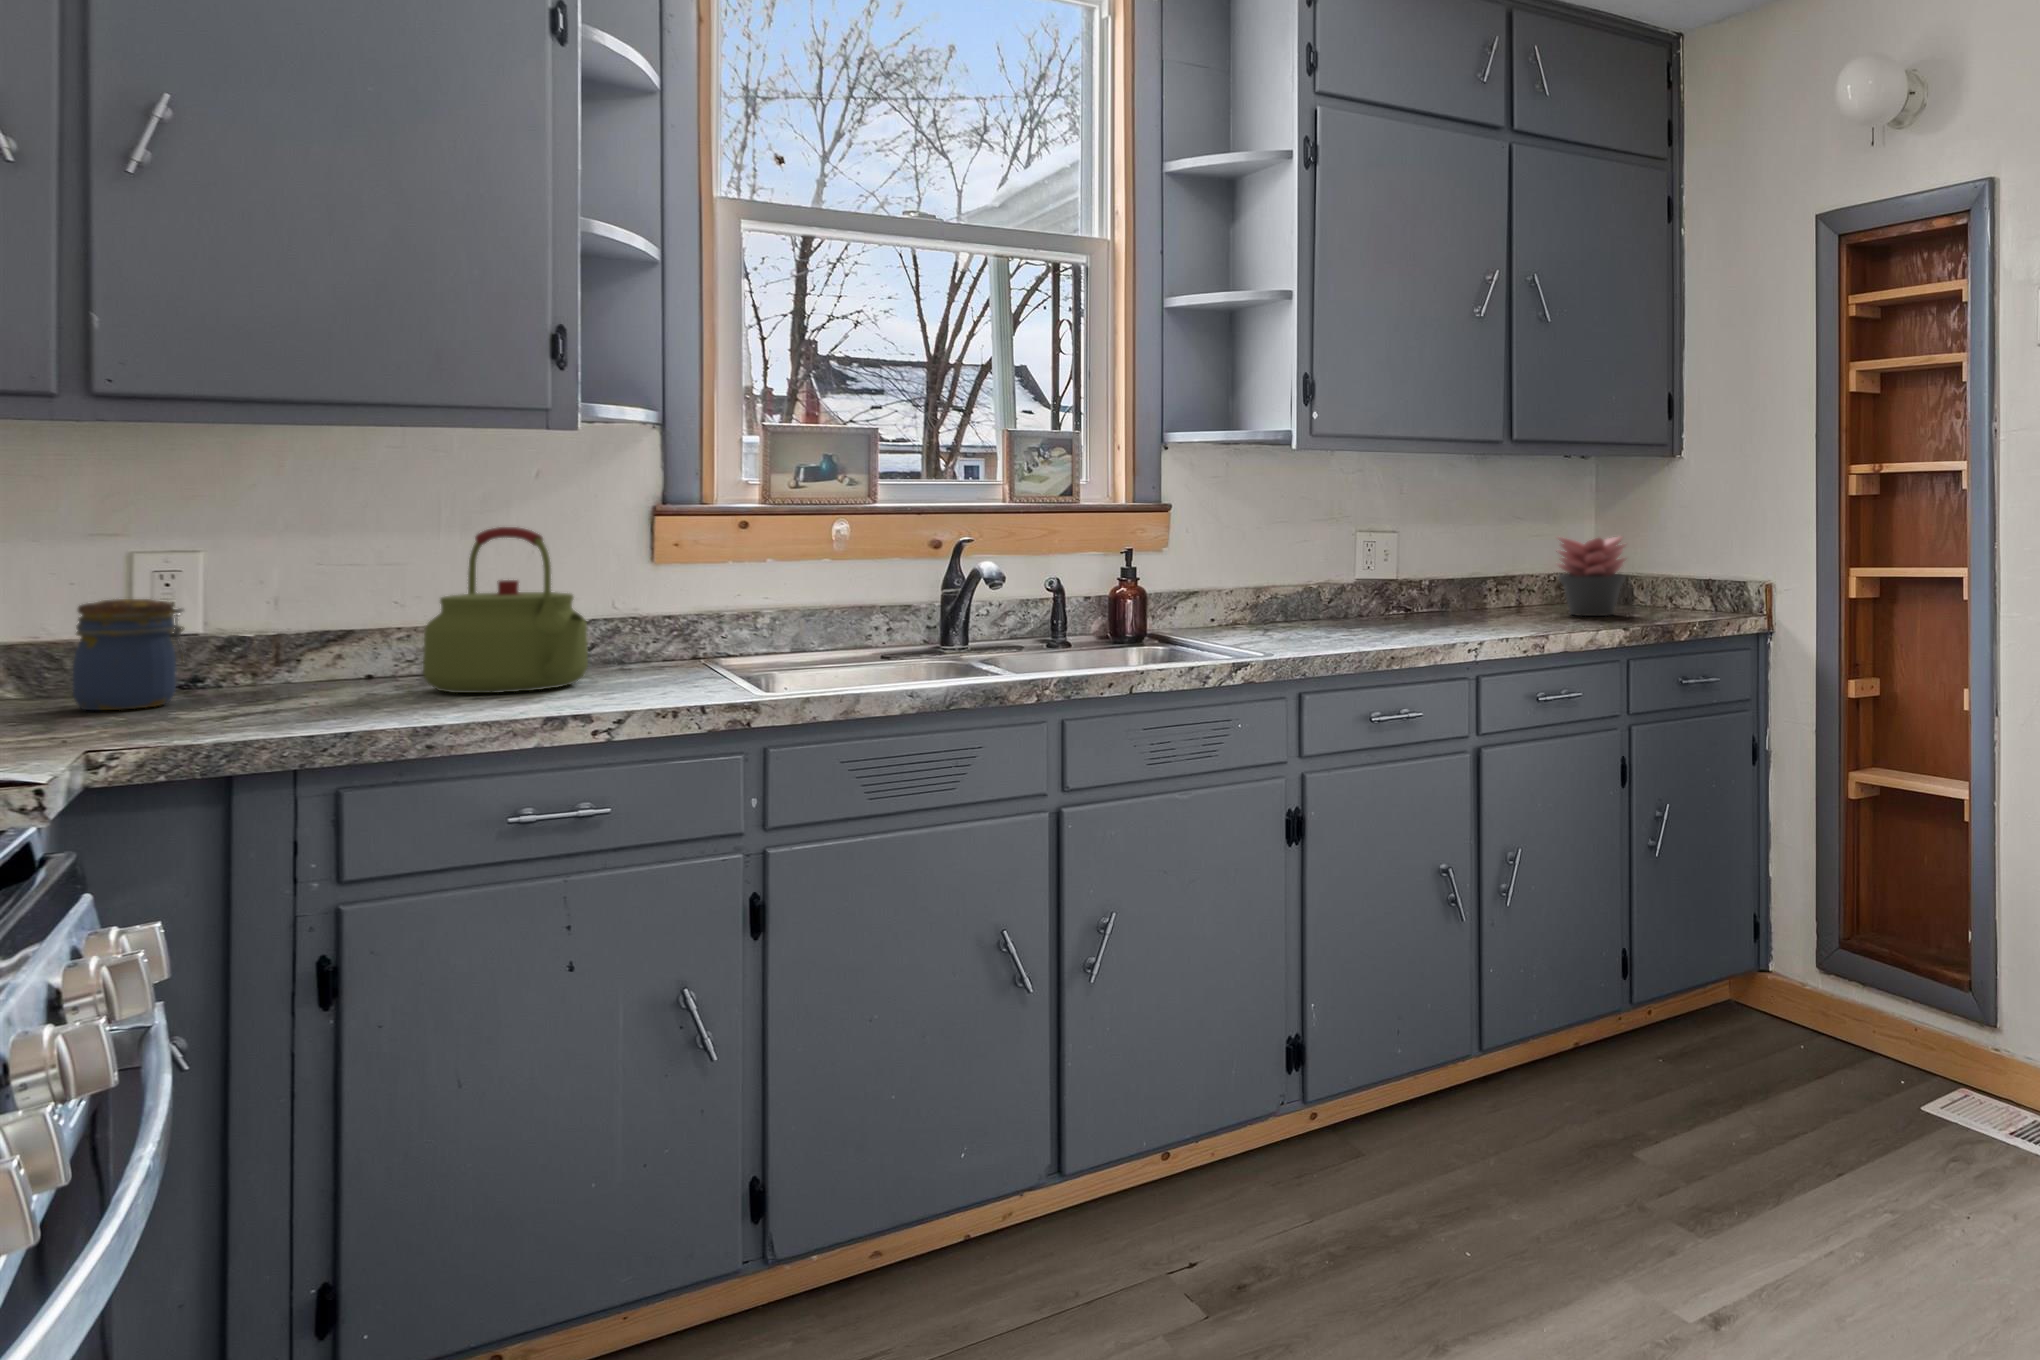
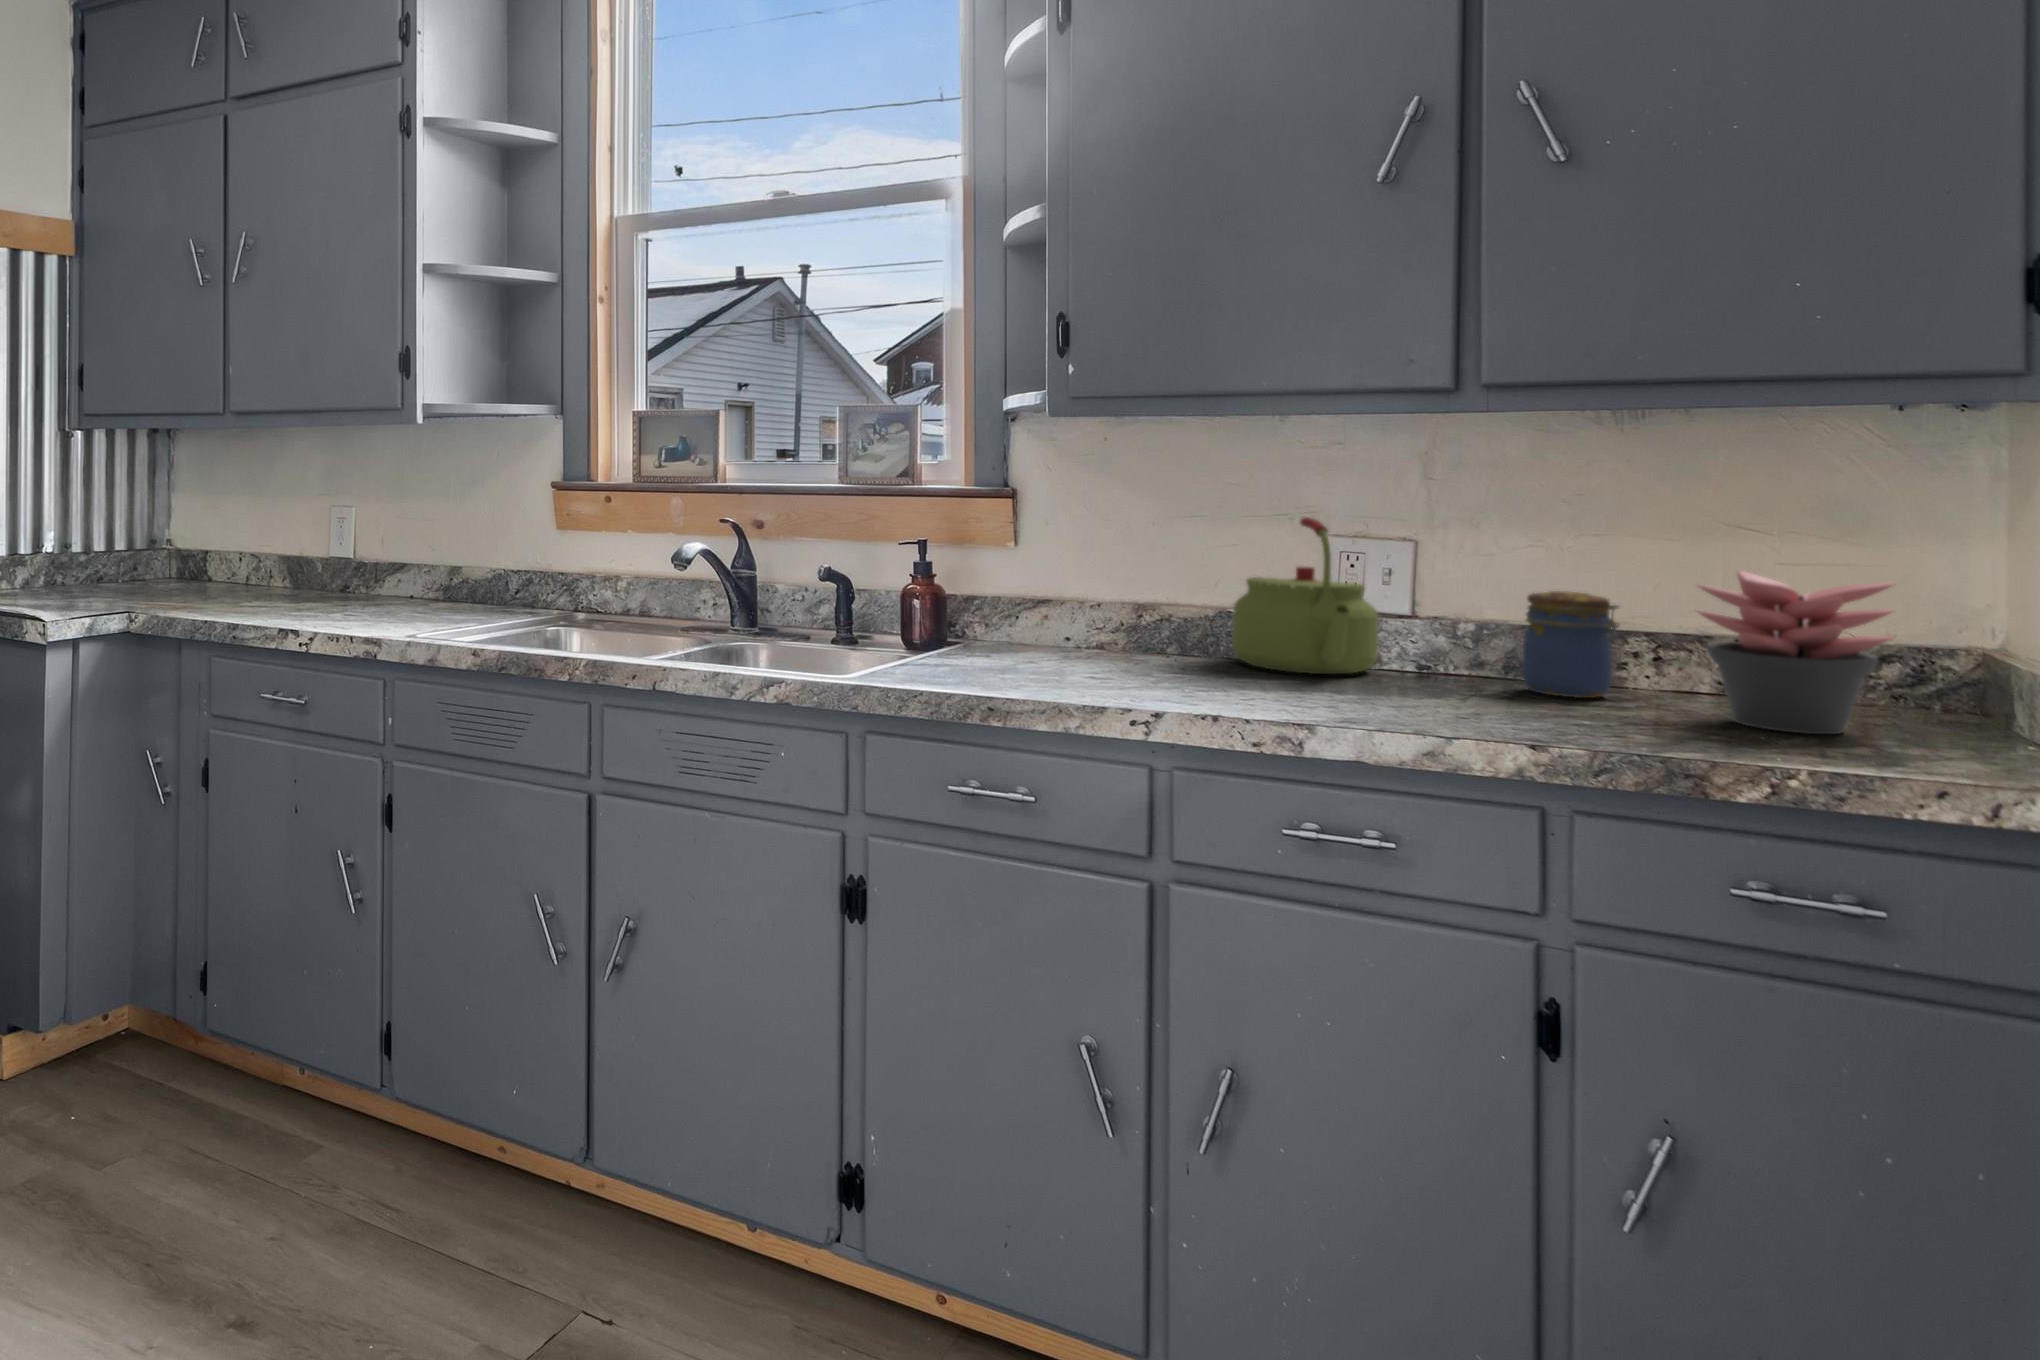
kettle: present [423,527,588,693] -> present [1232,517,1378,674]
jar: present [73,599,186,710] -> present [1523,591,1619,698]

